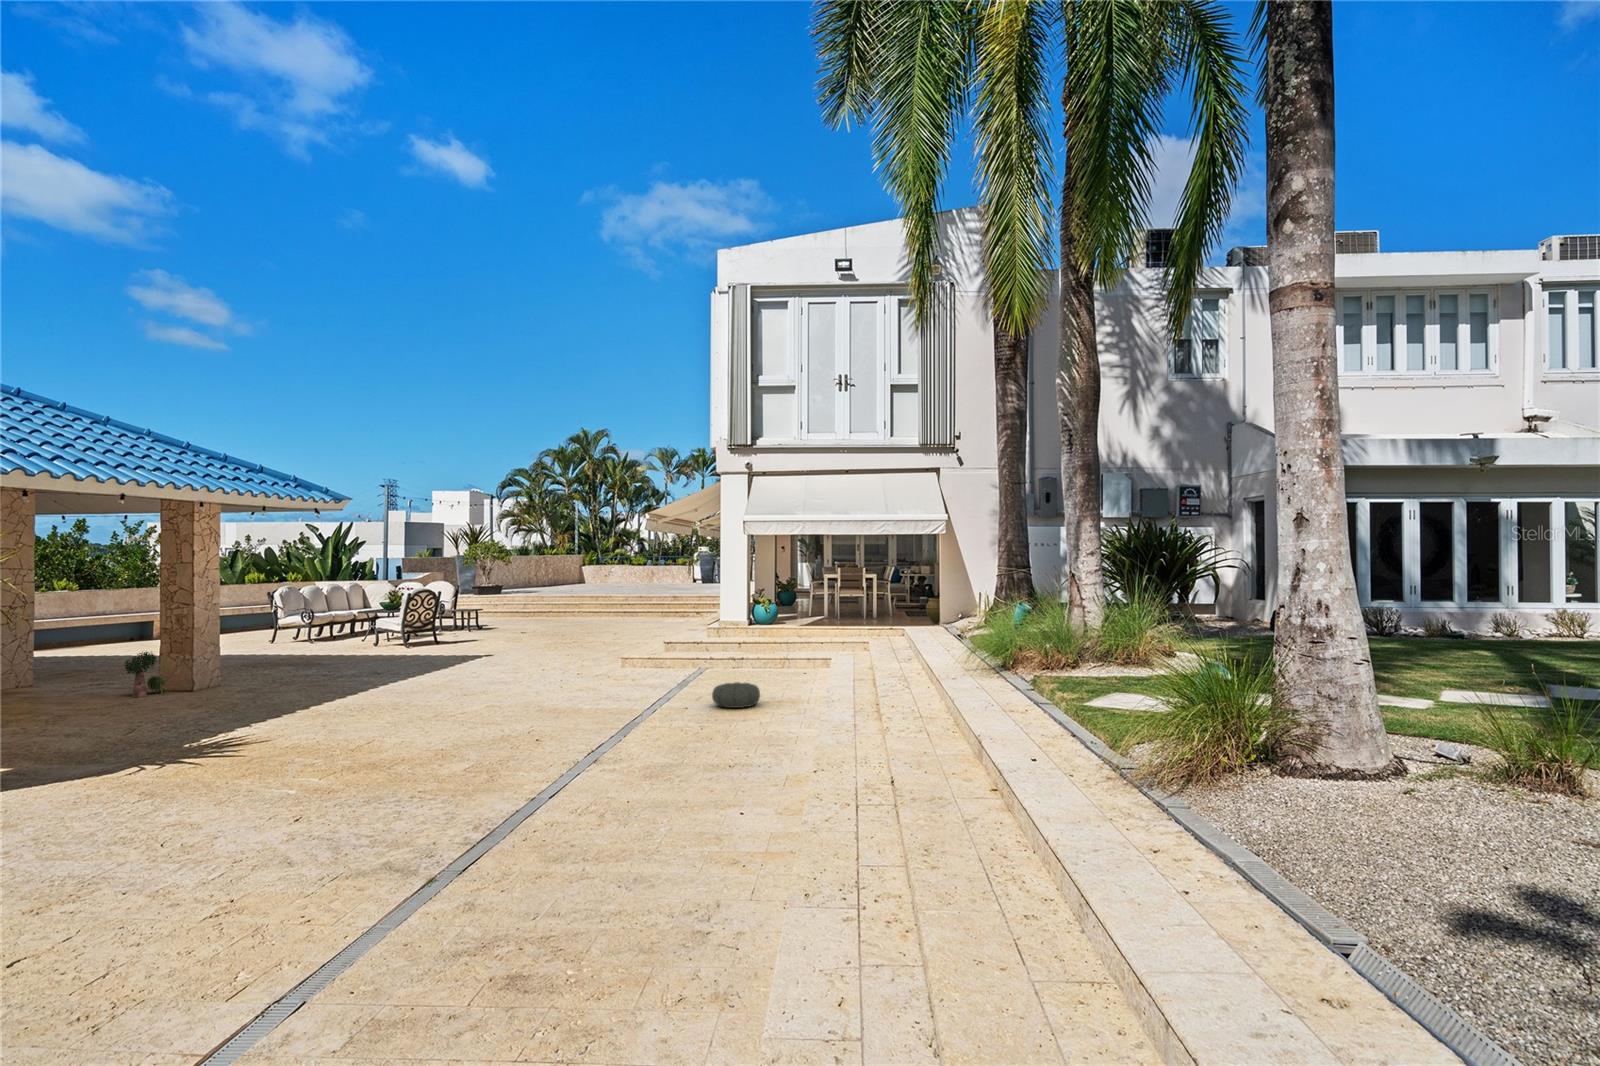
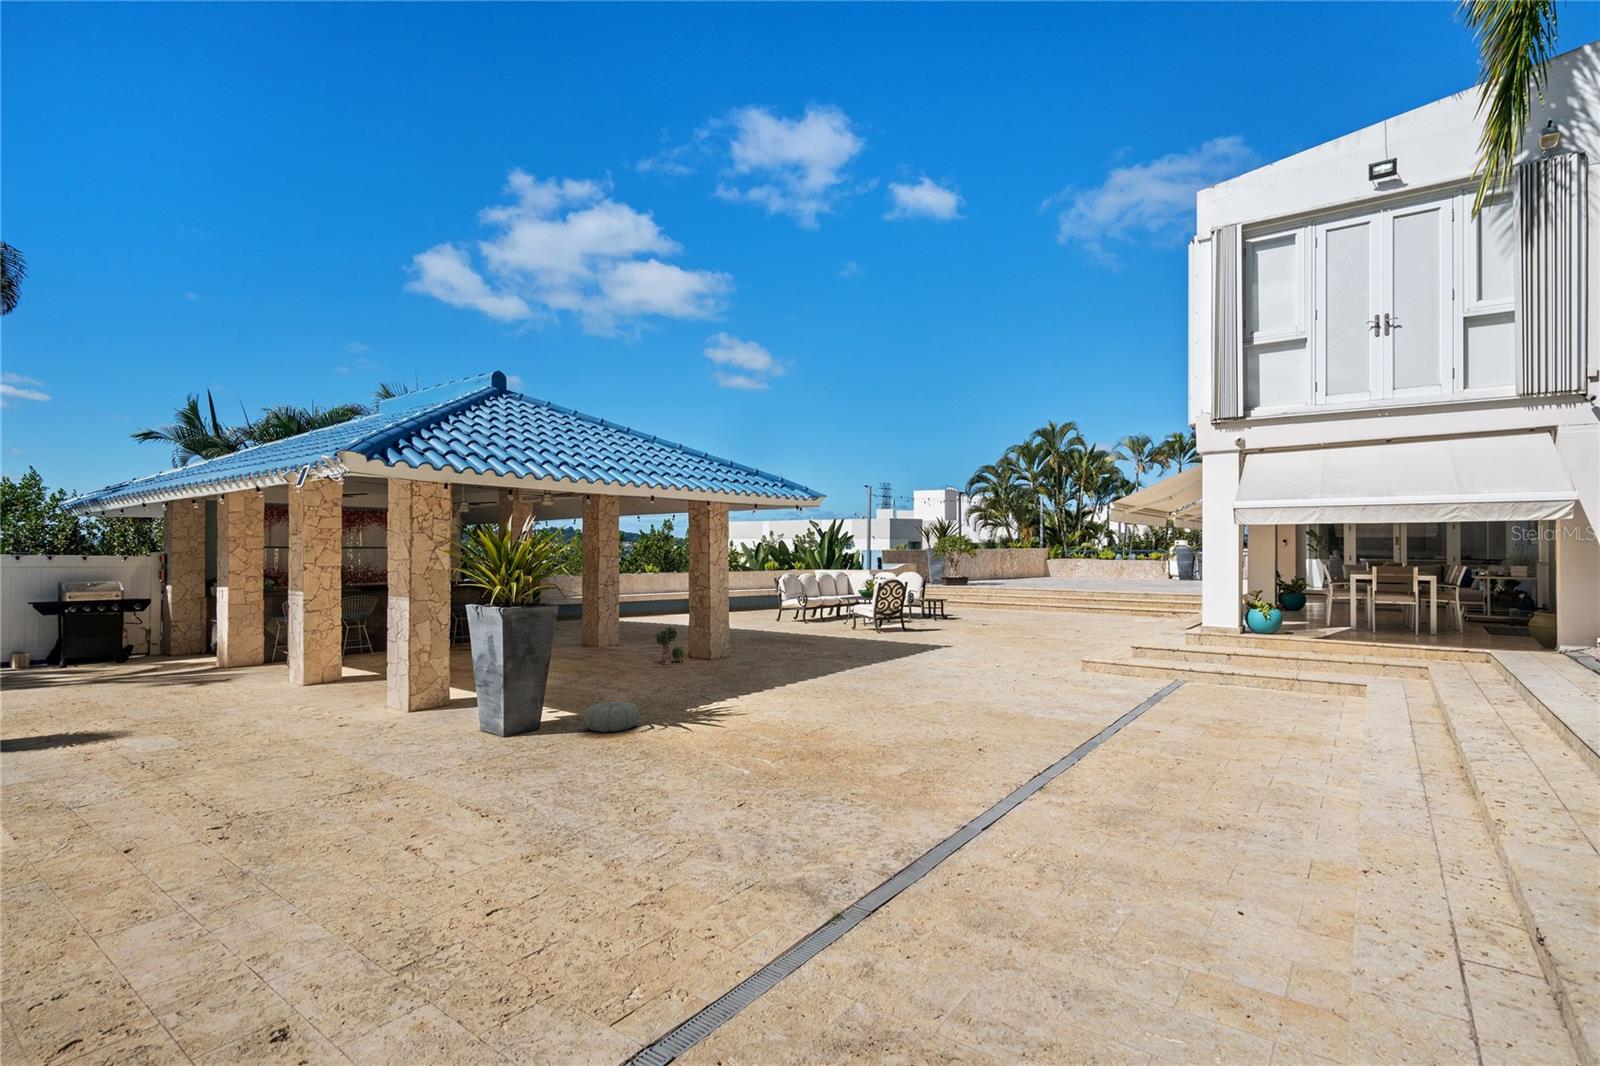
pouf: present [712,682,760,708] -> present [584,701,639,732]

